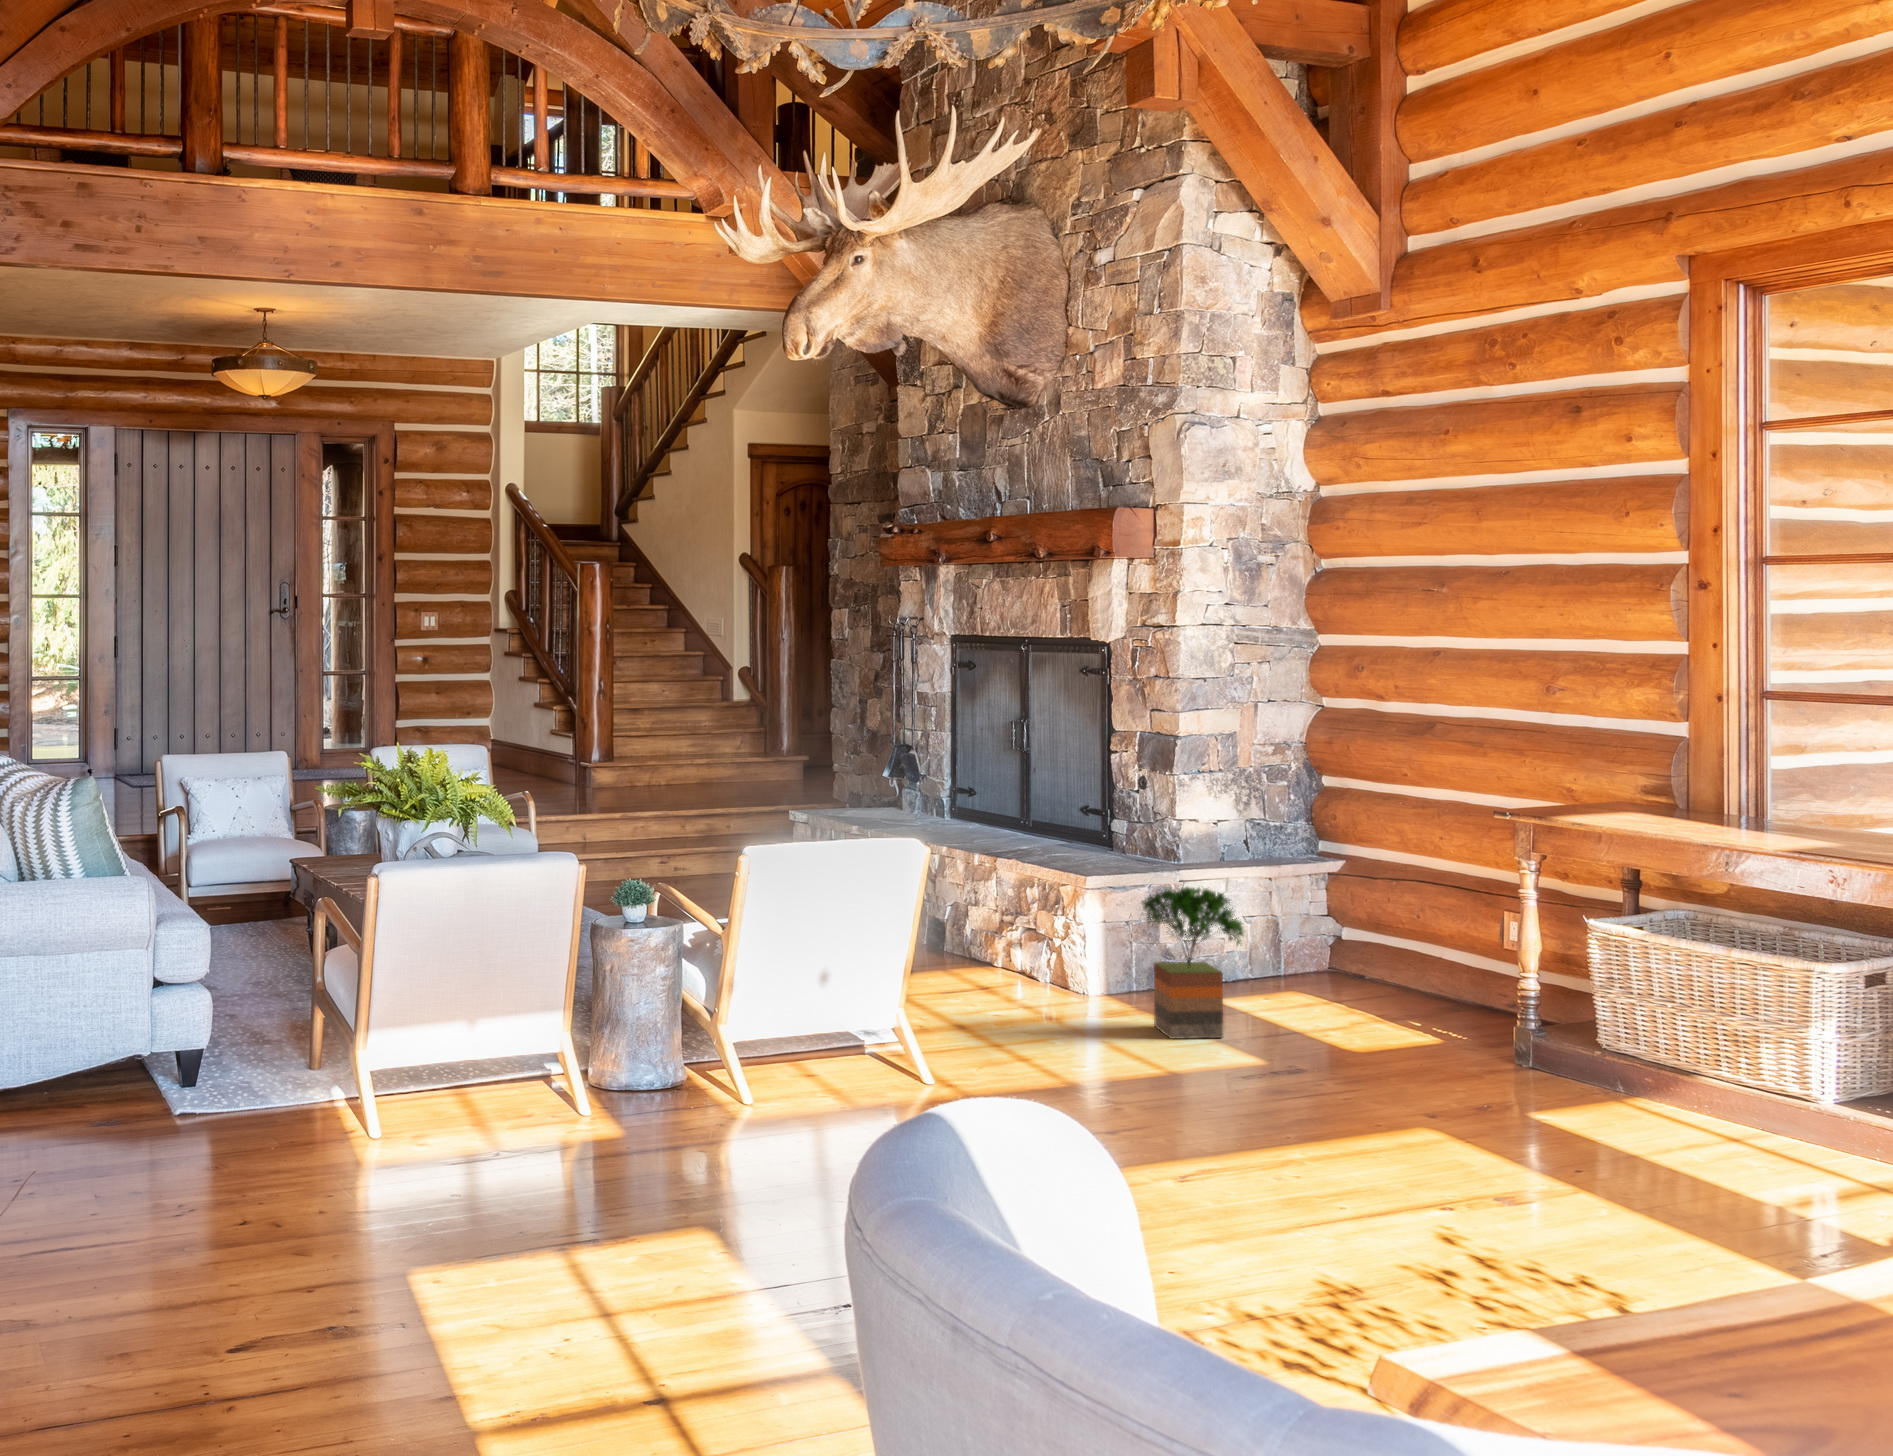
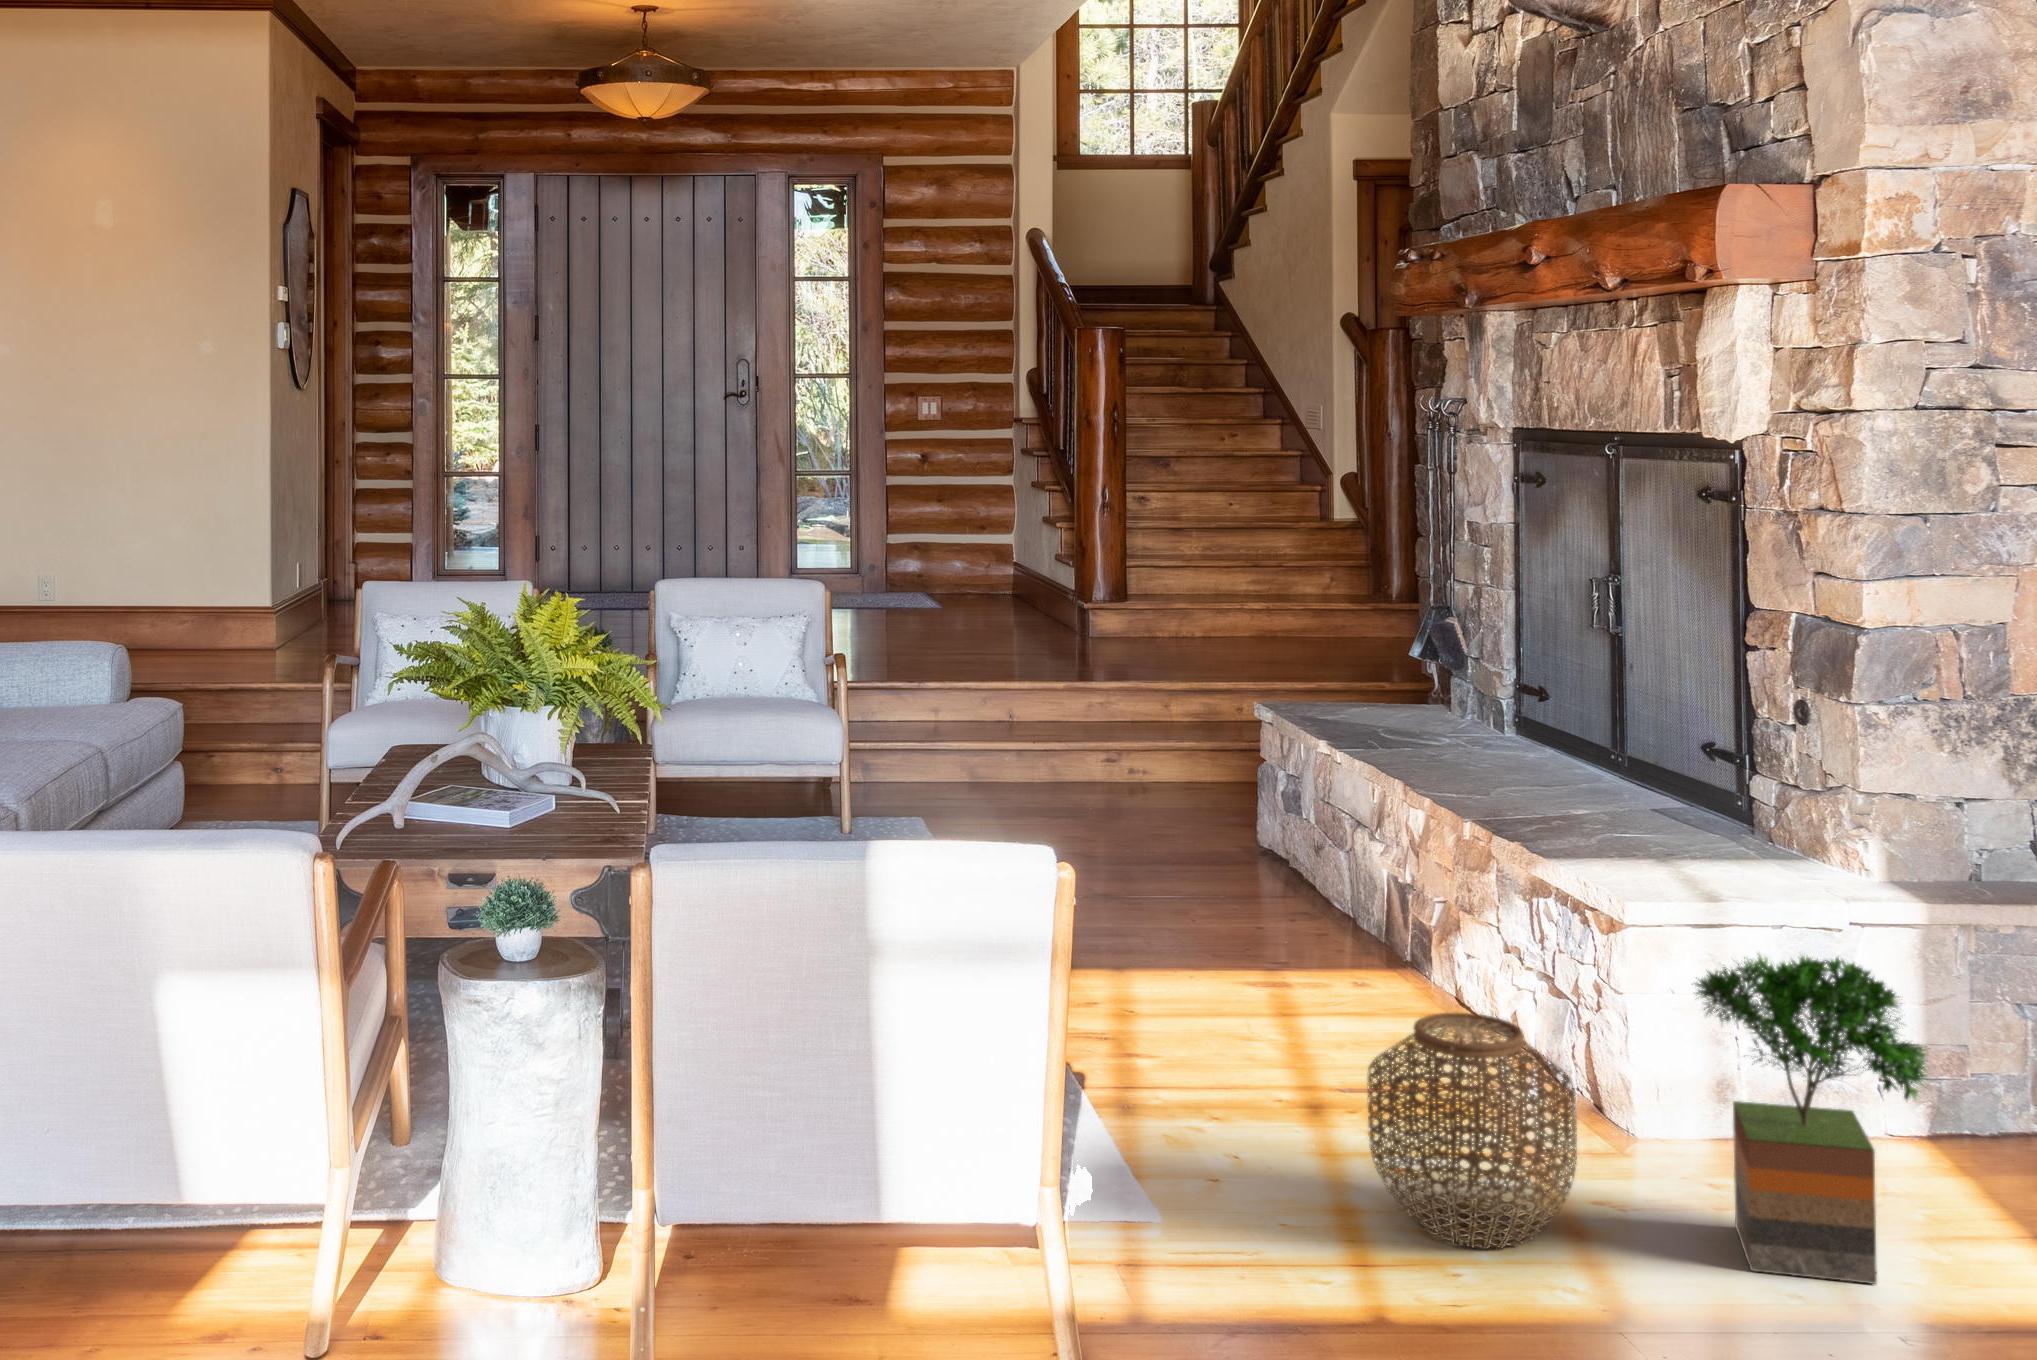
woven basket: none [991,928,1092,1042] -> present [1367,1013,1577,1249]

